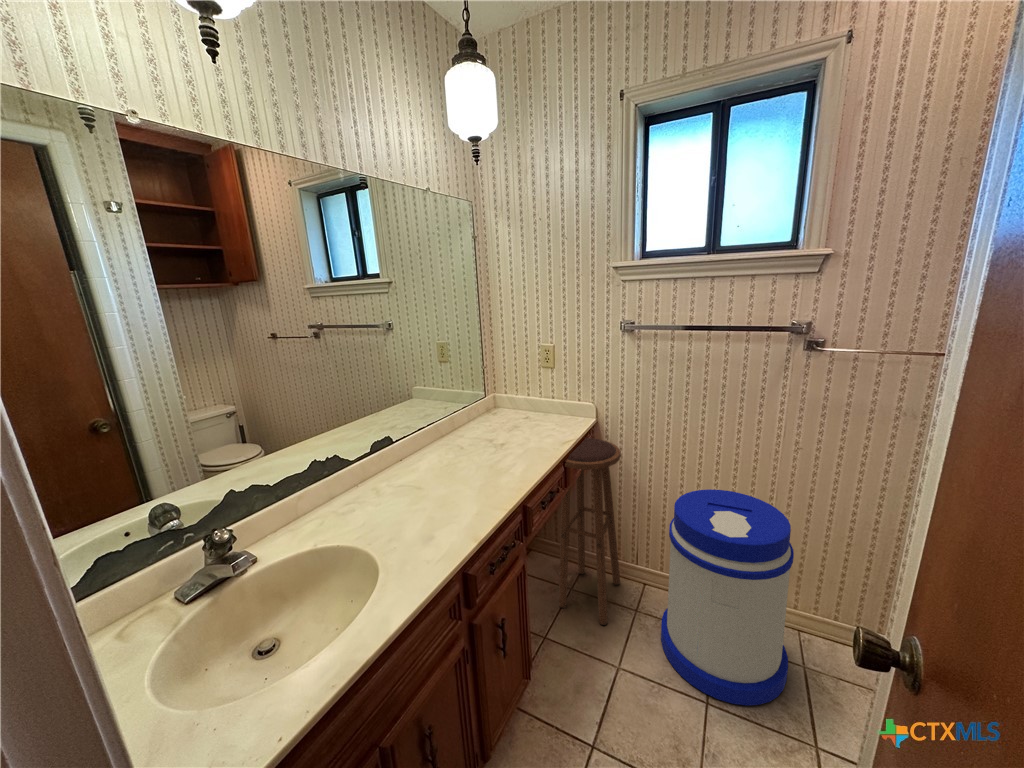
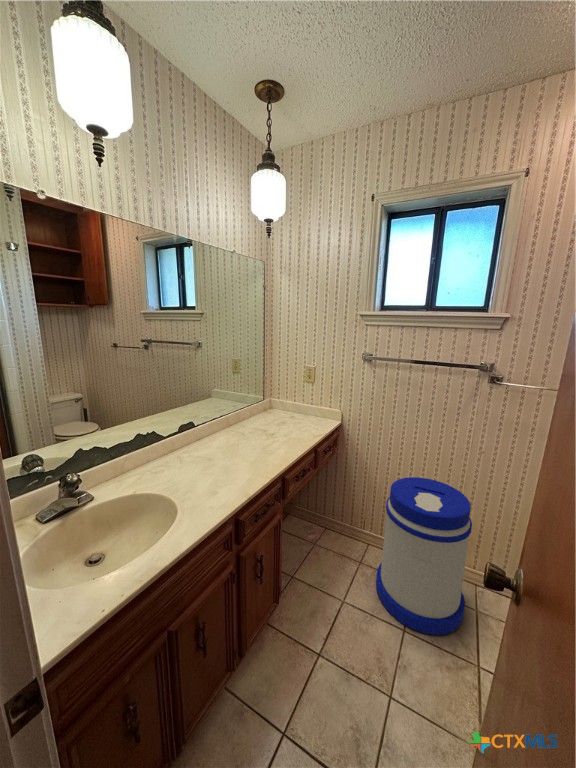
stool: present [559,438,621,625] -> none [305,434,356,571]

